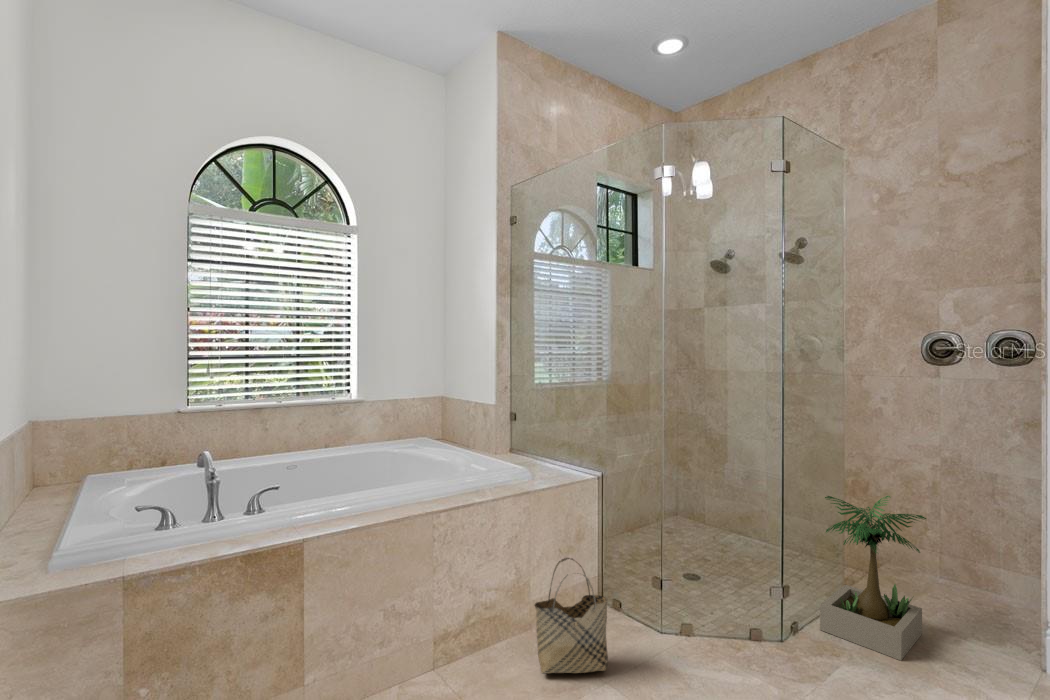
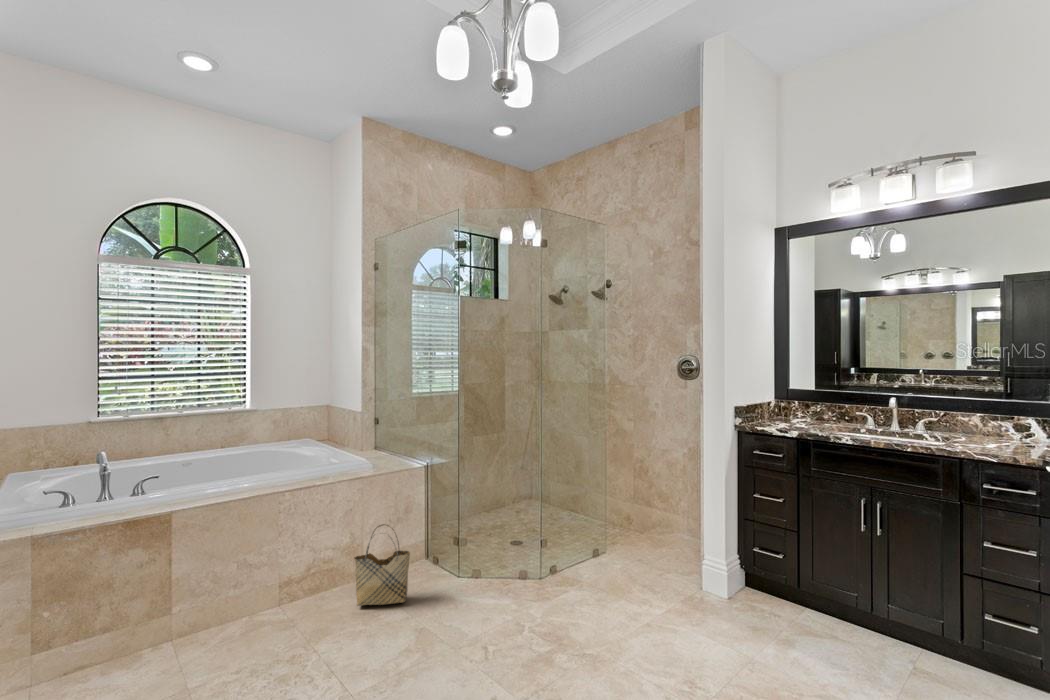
potted plant: present [820,496,926,660] -> none [576,475,647,589]

